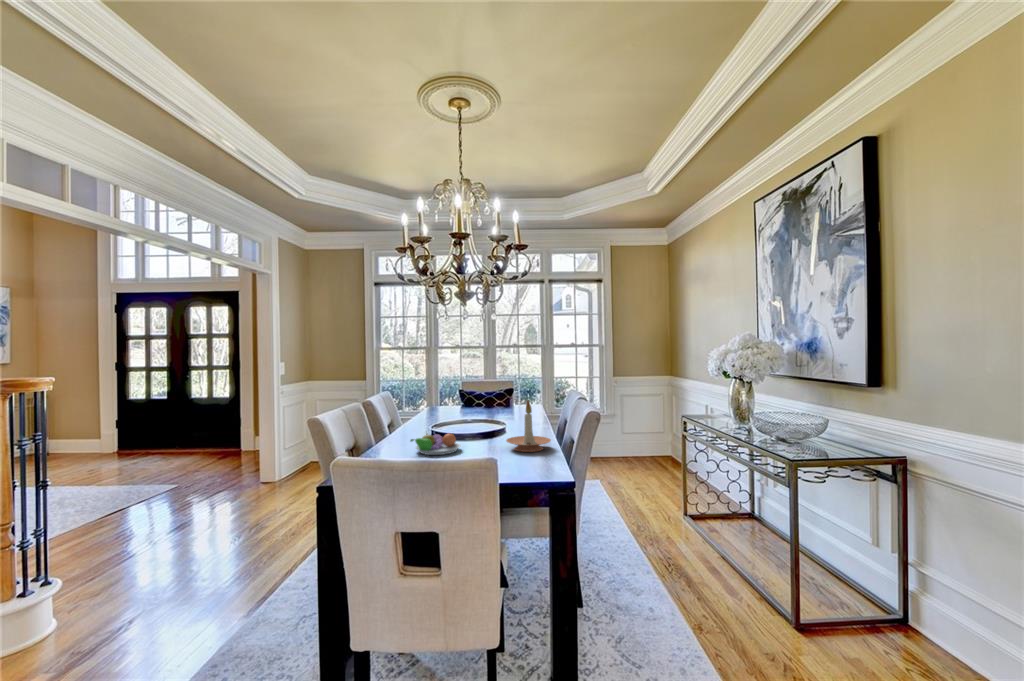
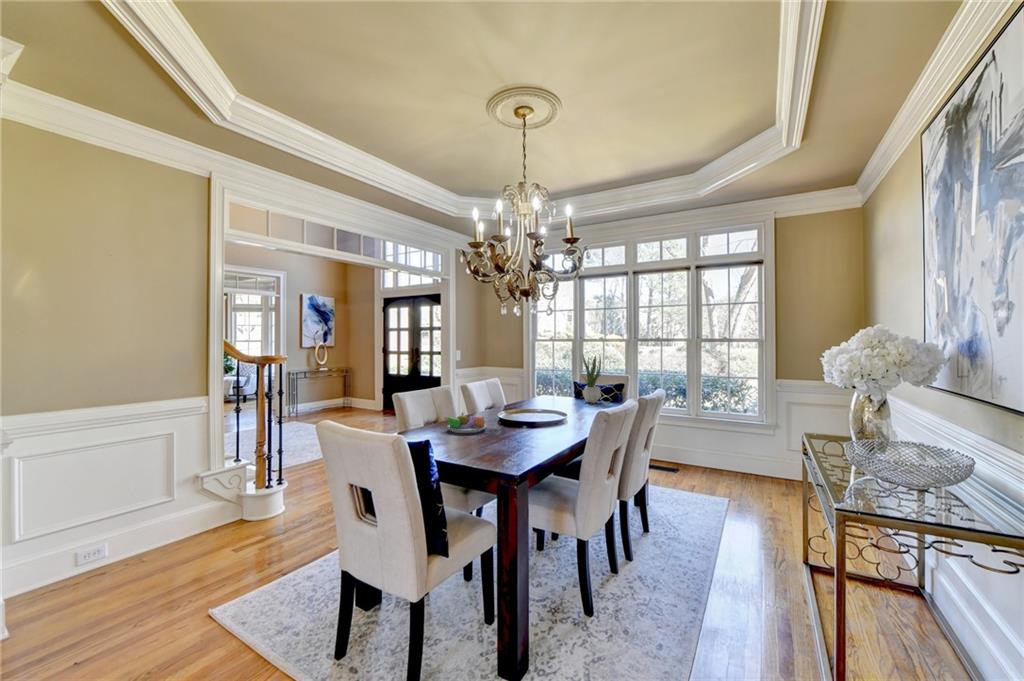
potted plant: none [483,361,506,412] -> present [583,356,601,403]
candle holder: present [506,401,551,452] -> none [516,392,559,442]

